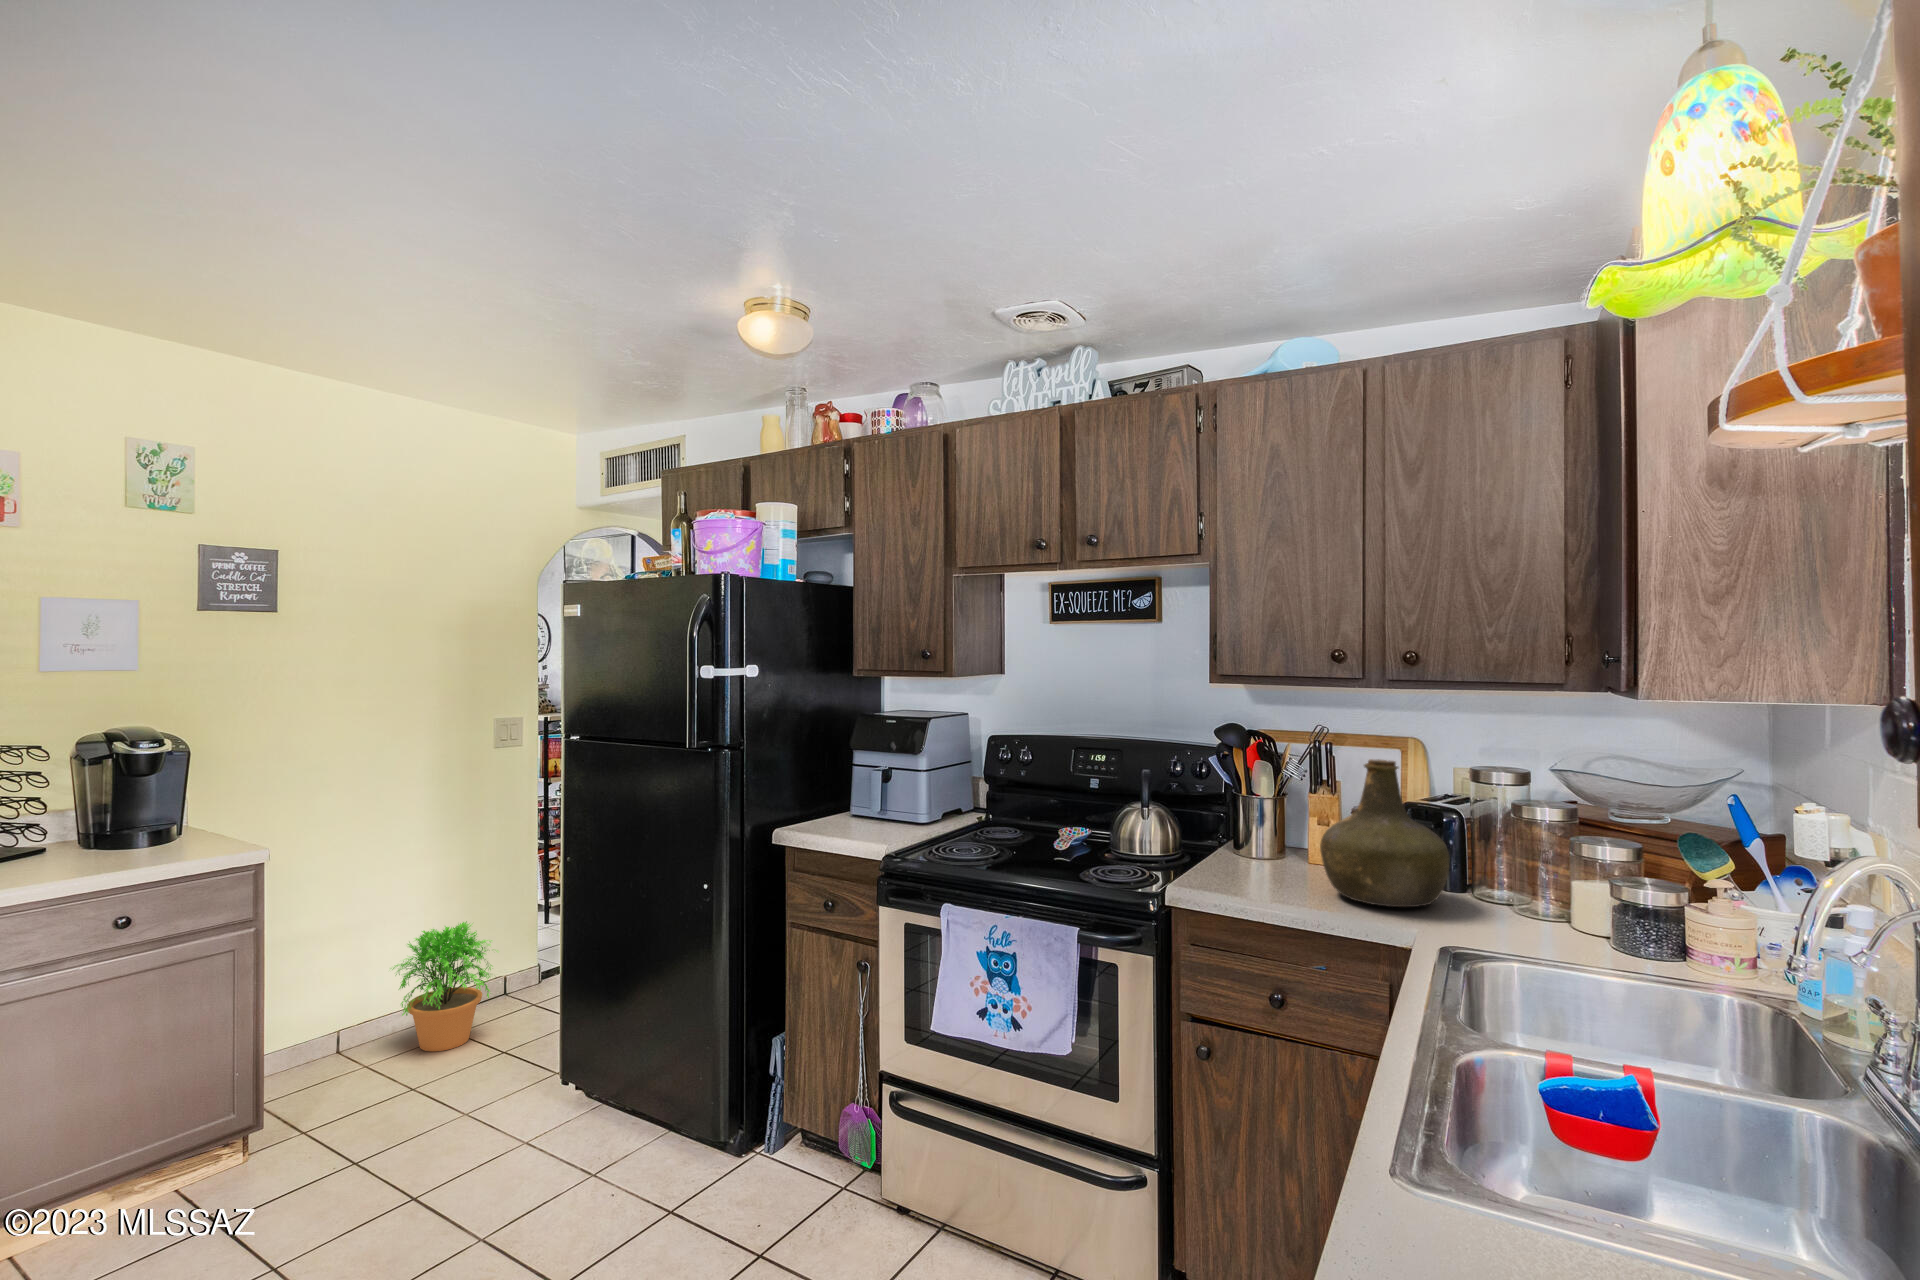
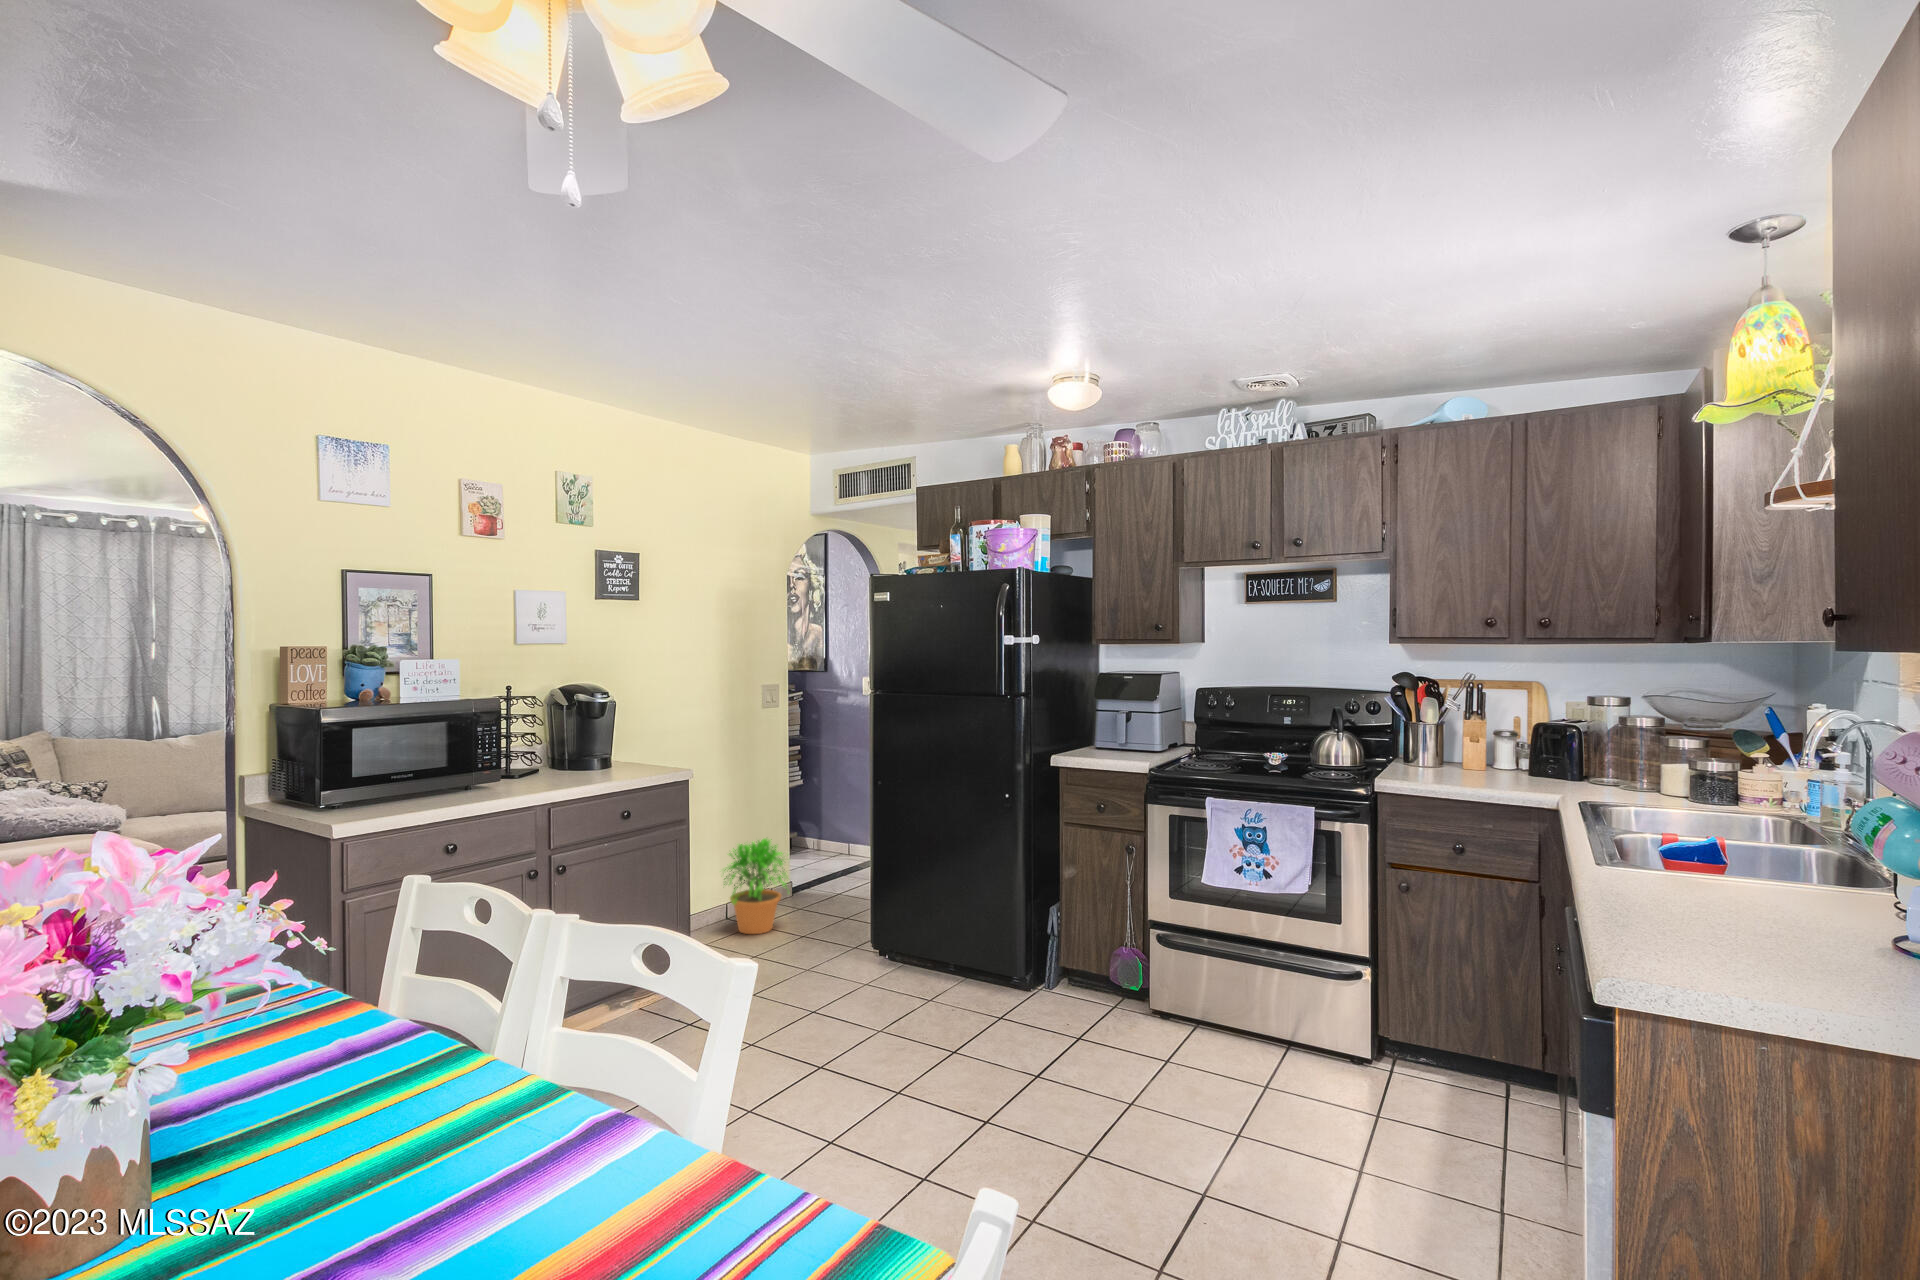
bottle: present [1320,759,1450,907] -> none [1483,690,1577,786]

